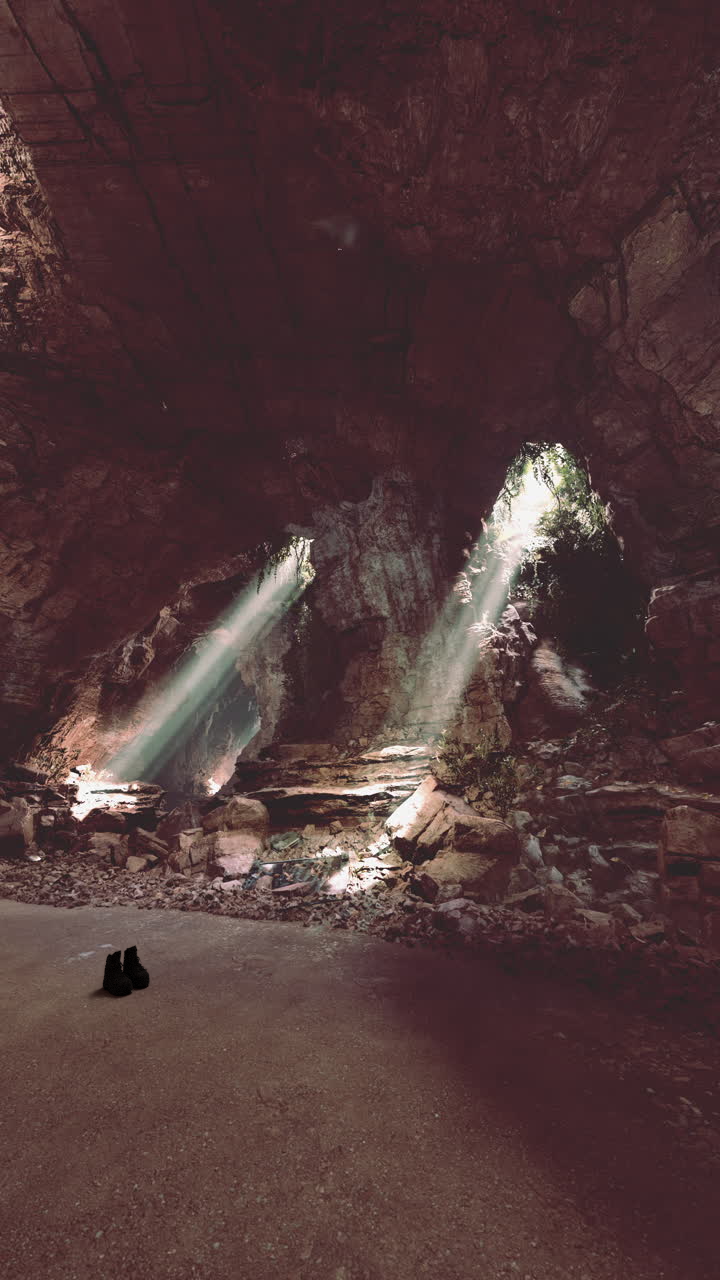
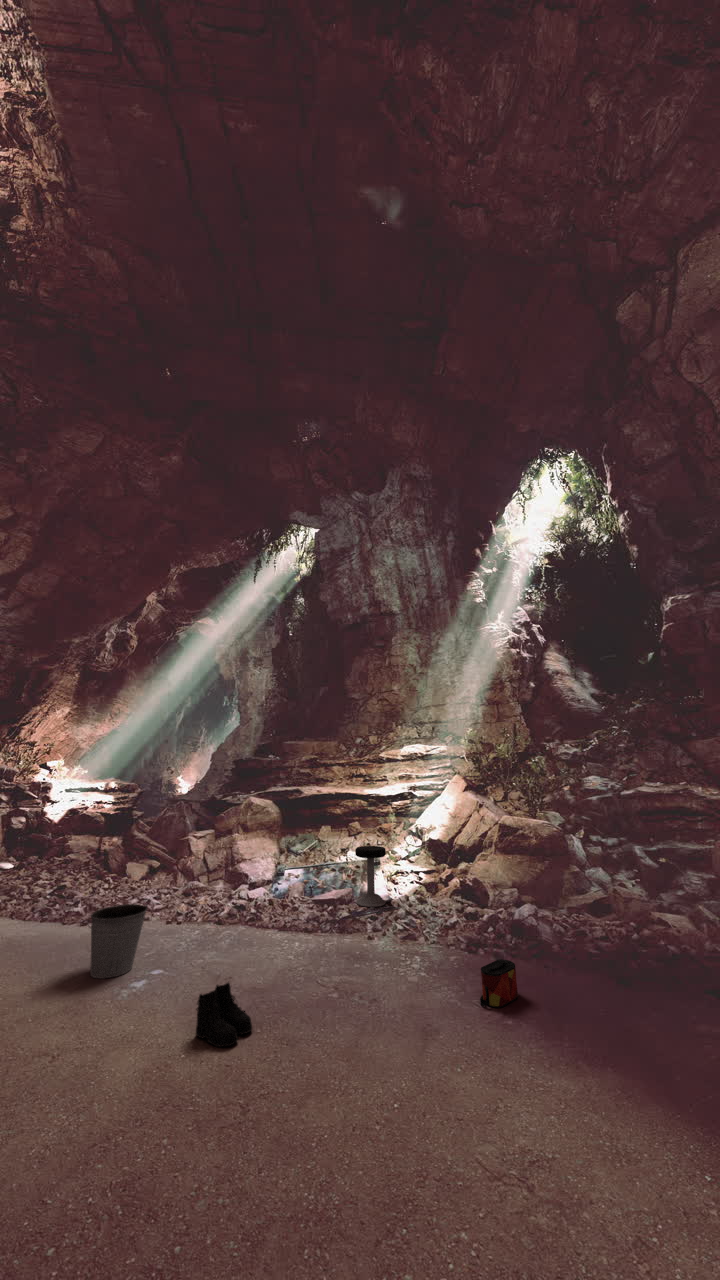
stool: none [310,841,337,896] -> present [355,846,386,907]
bucket: none [47,885,101,946] -> present [89,904,148,979]
bag: none [353,936,392,975] -> present [480,959,518,1008]

